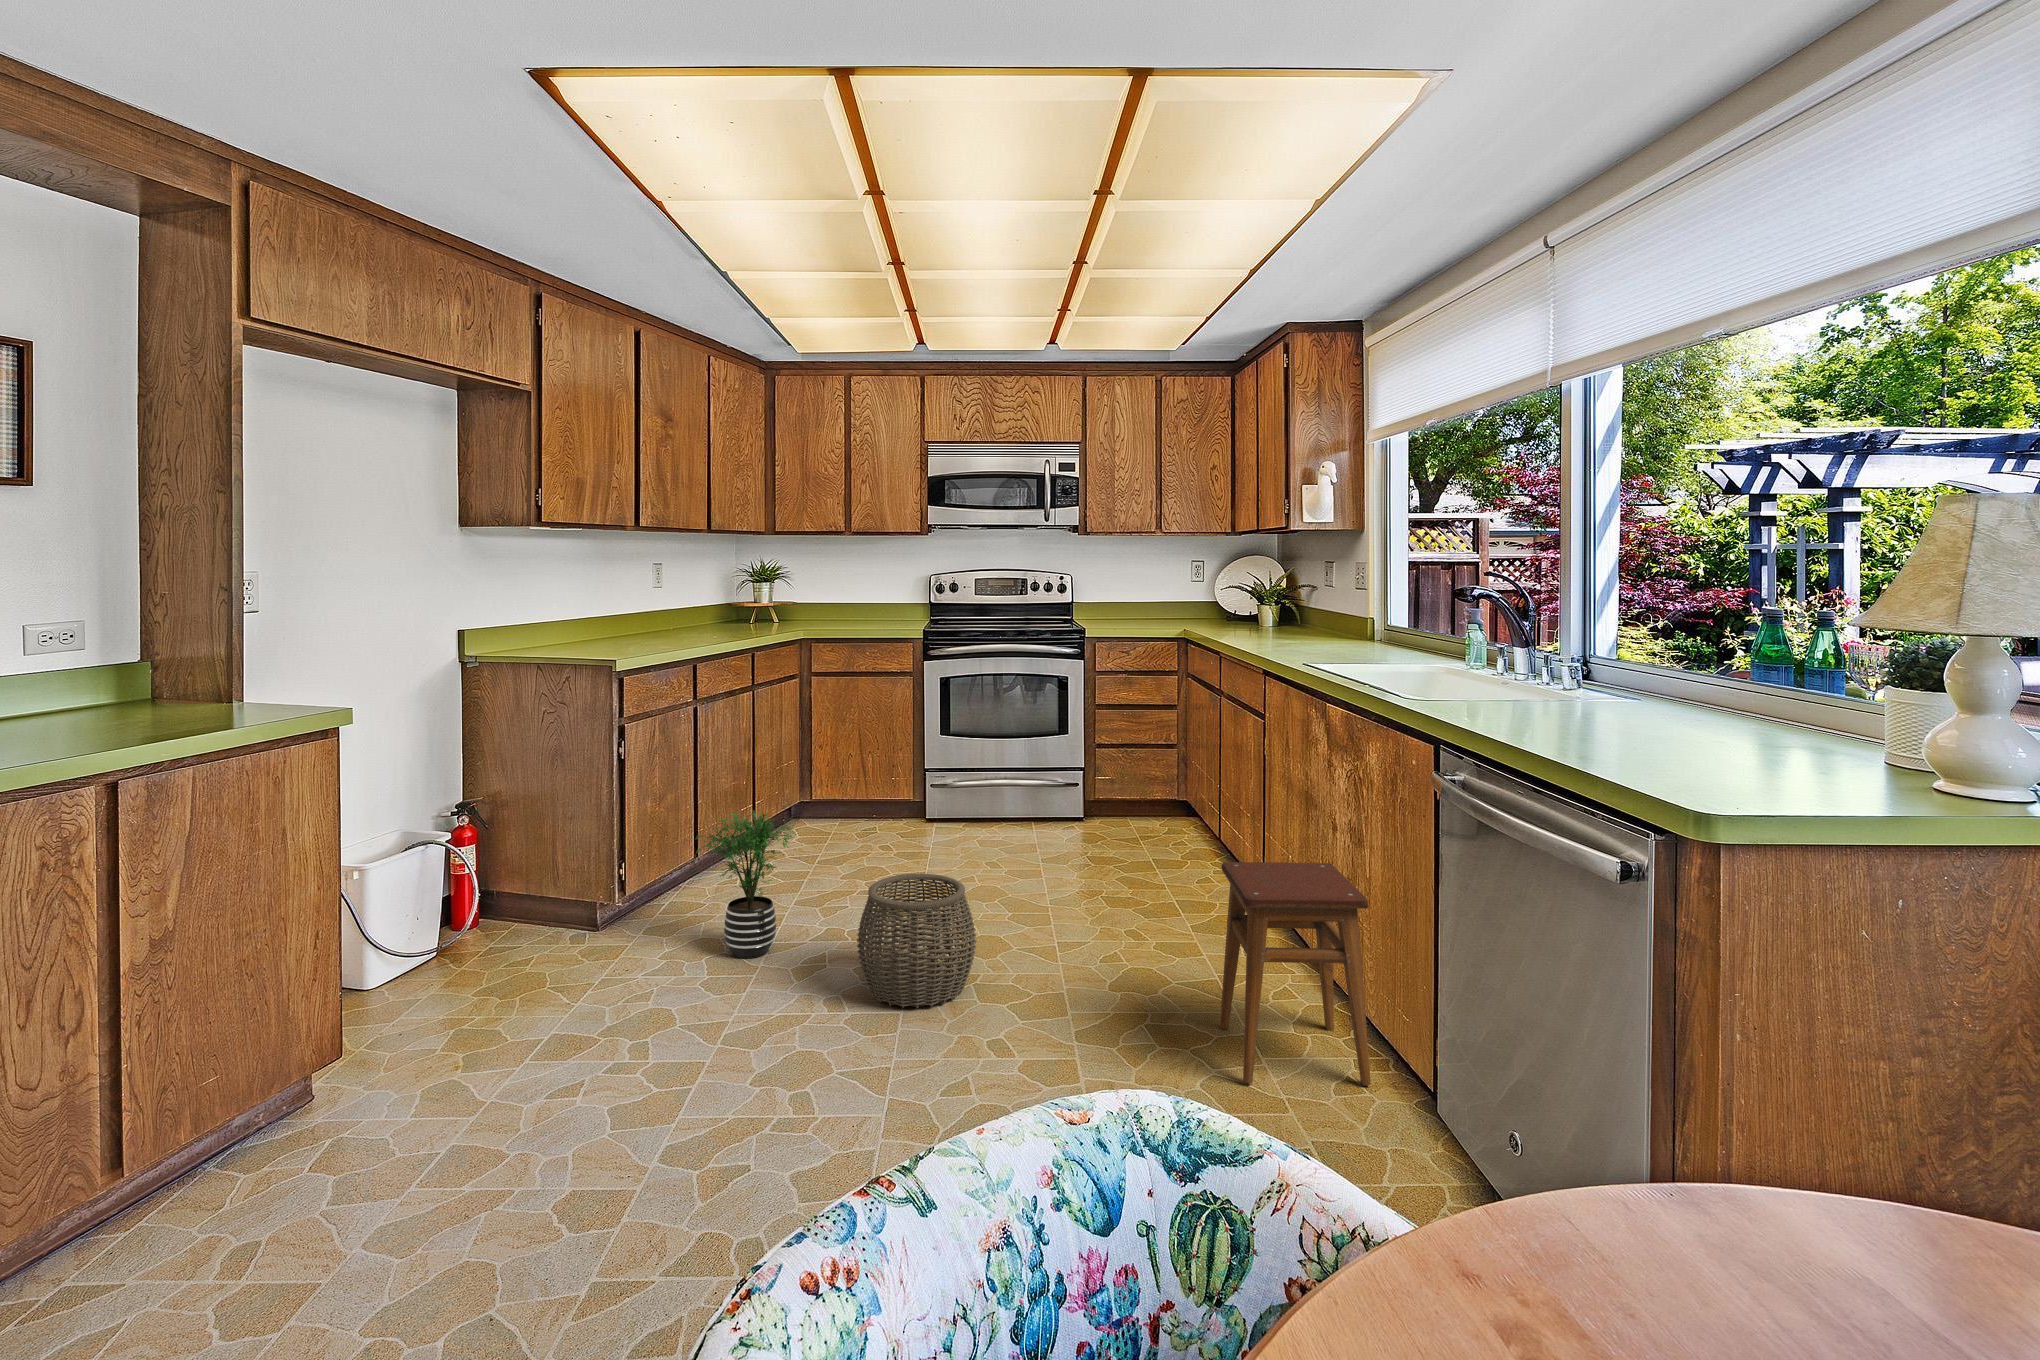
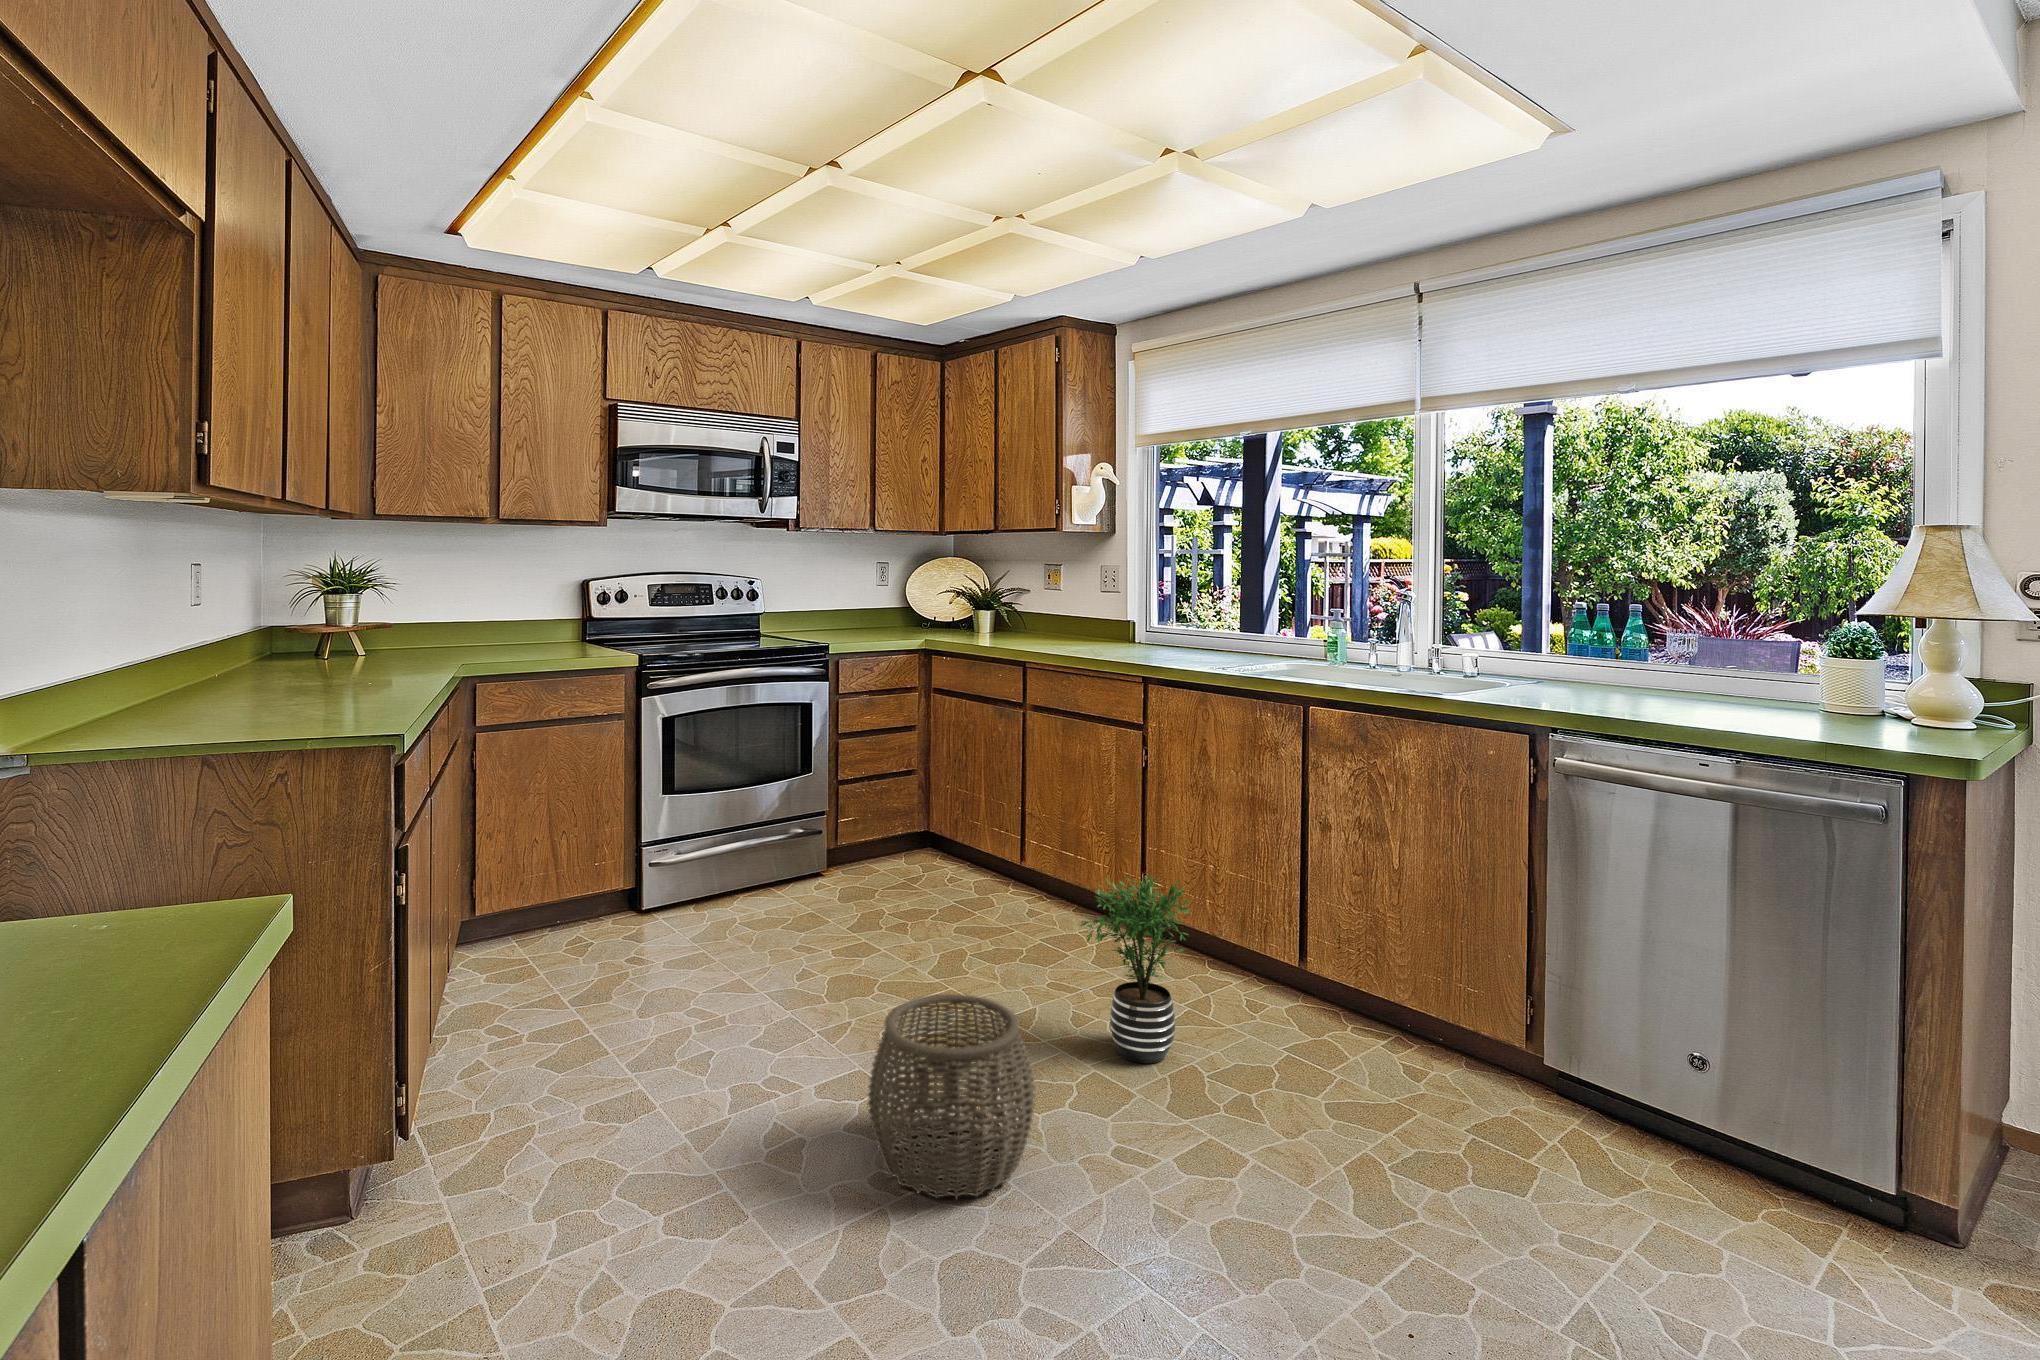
potted plant: present [696,811,797,958] -> present [1080,875,1189,1063]
stool: present [1220,862,1371,1086] -> none [1302,892,1501,1162]

